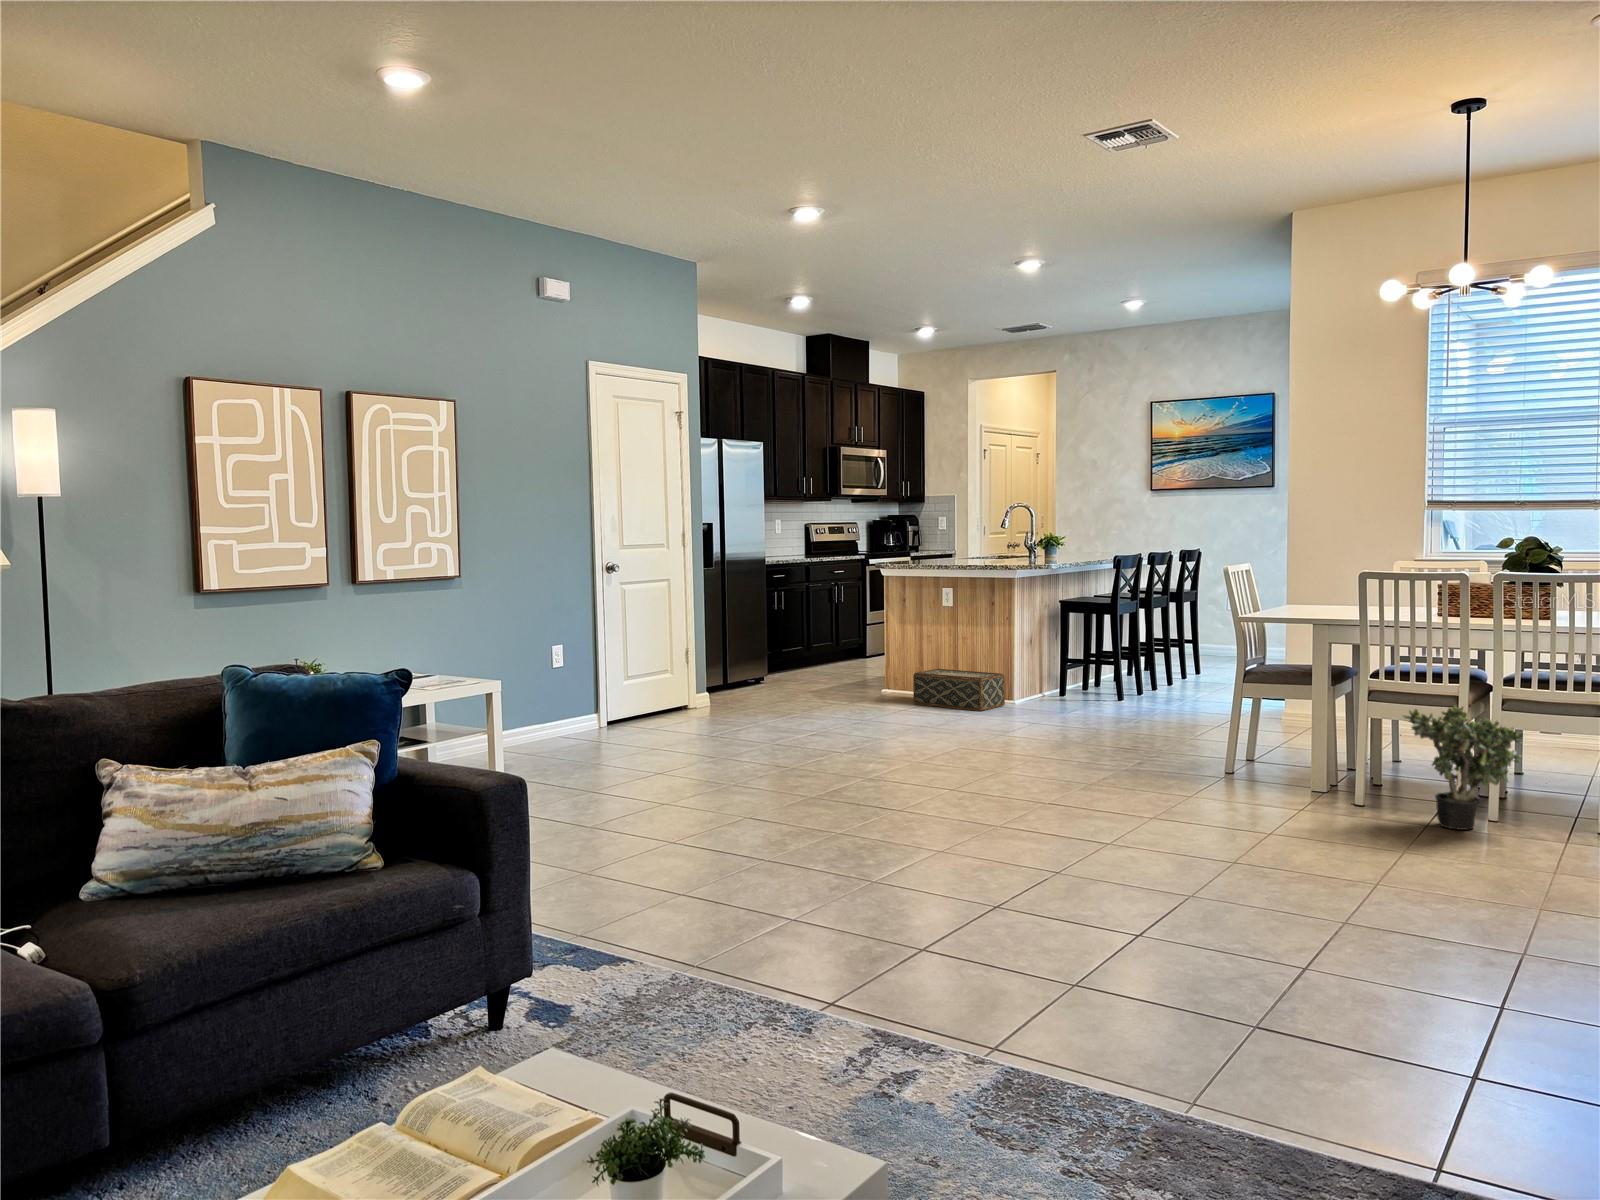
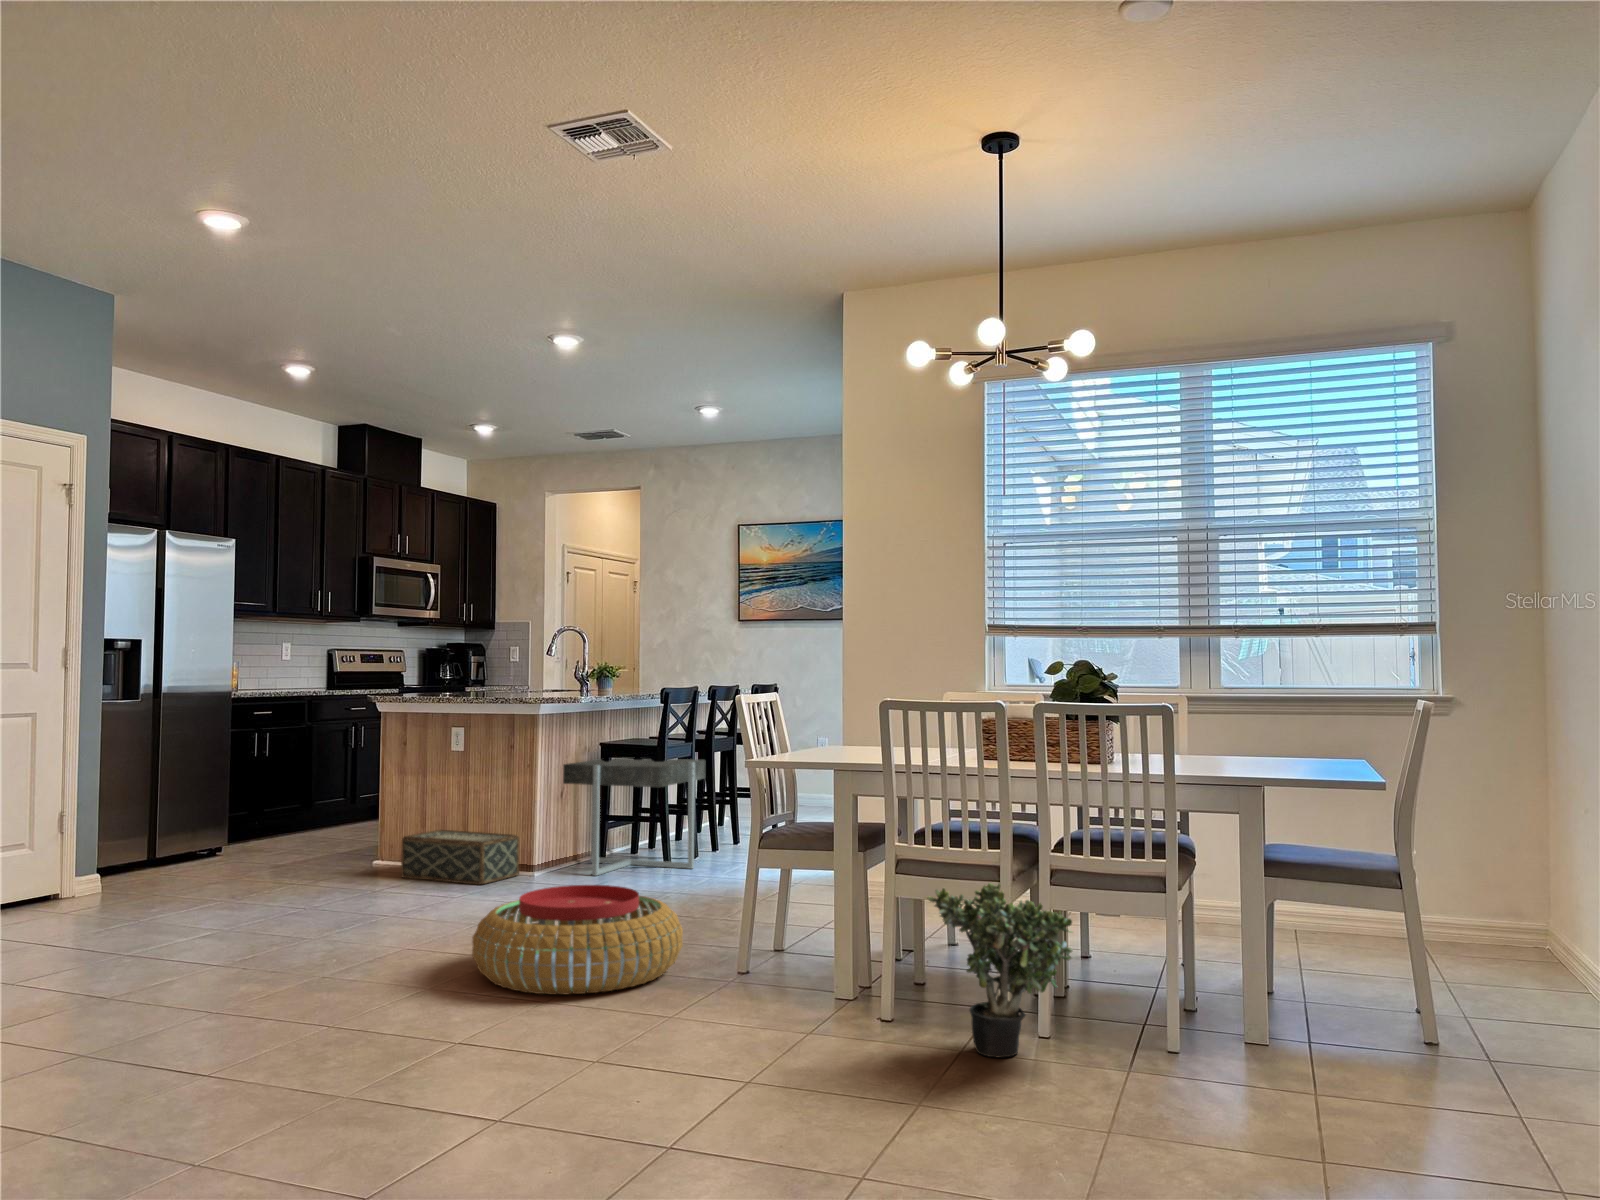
side table: none [1037,613,1152,707] -> present [563,757,706,876]
pouf: none [1027,707,1183,780] -> present [472,885,683,994]

